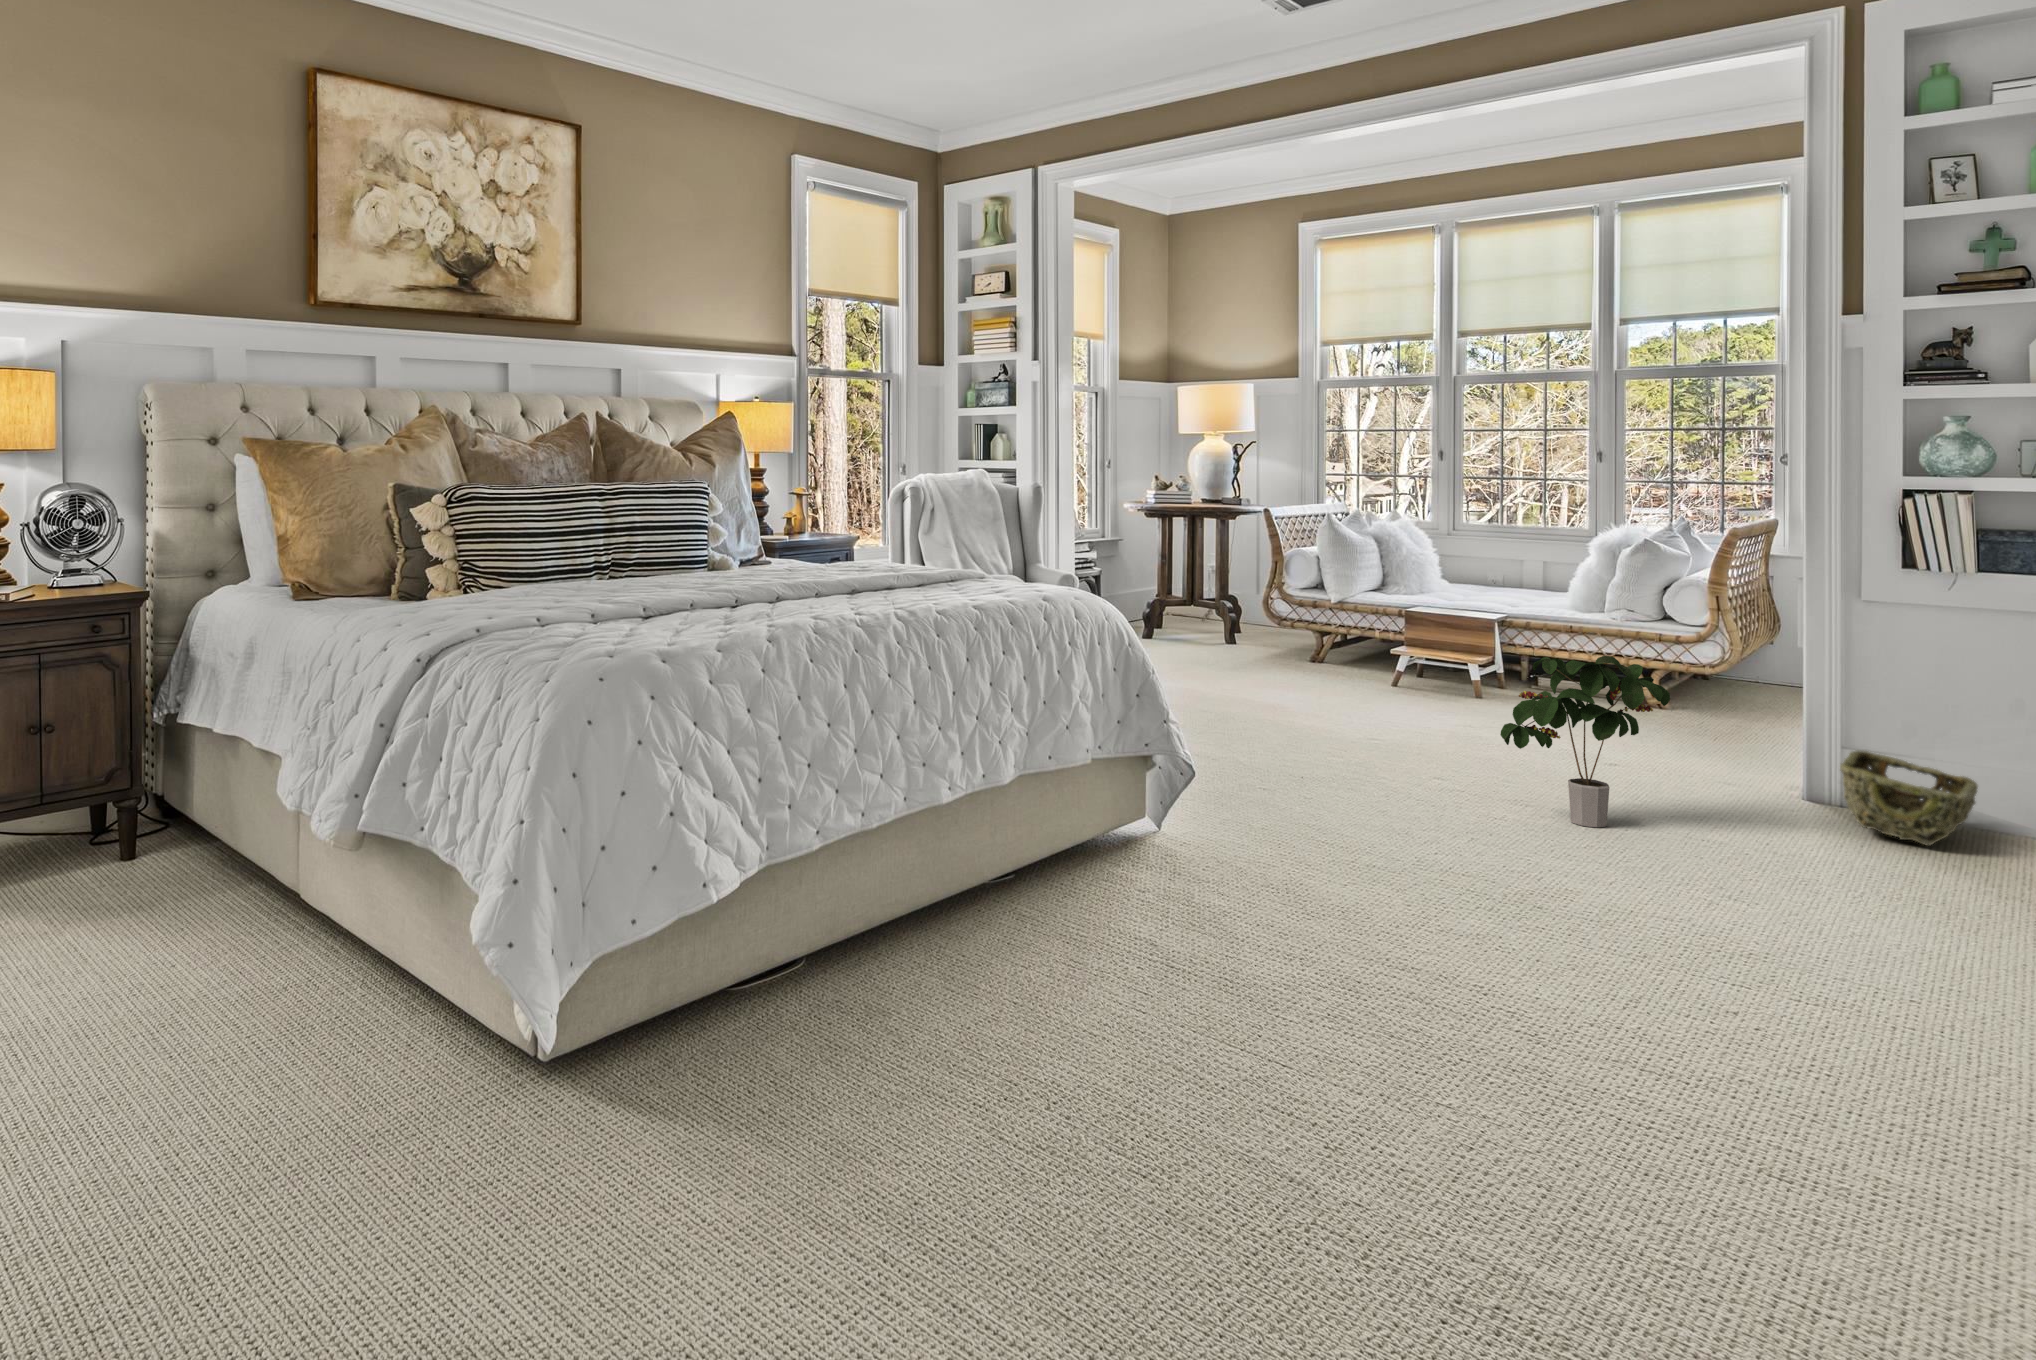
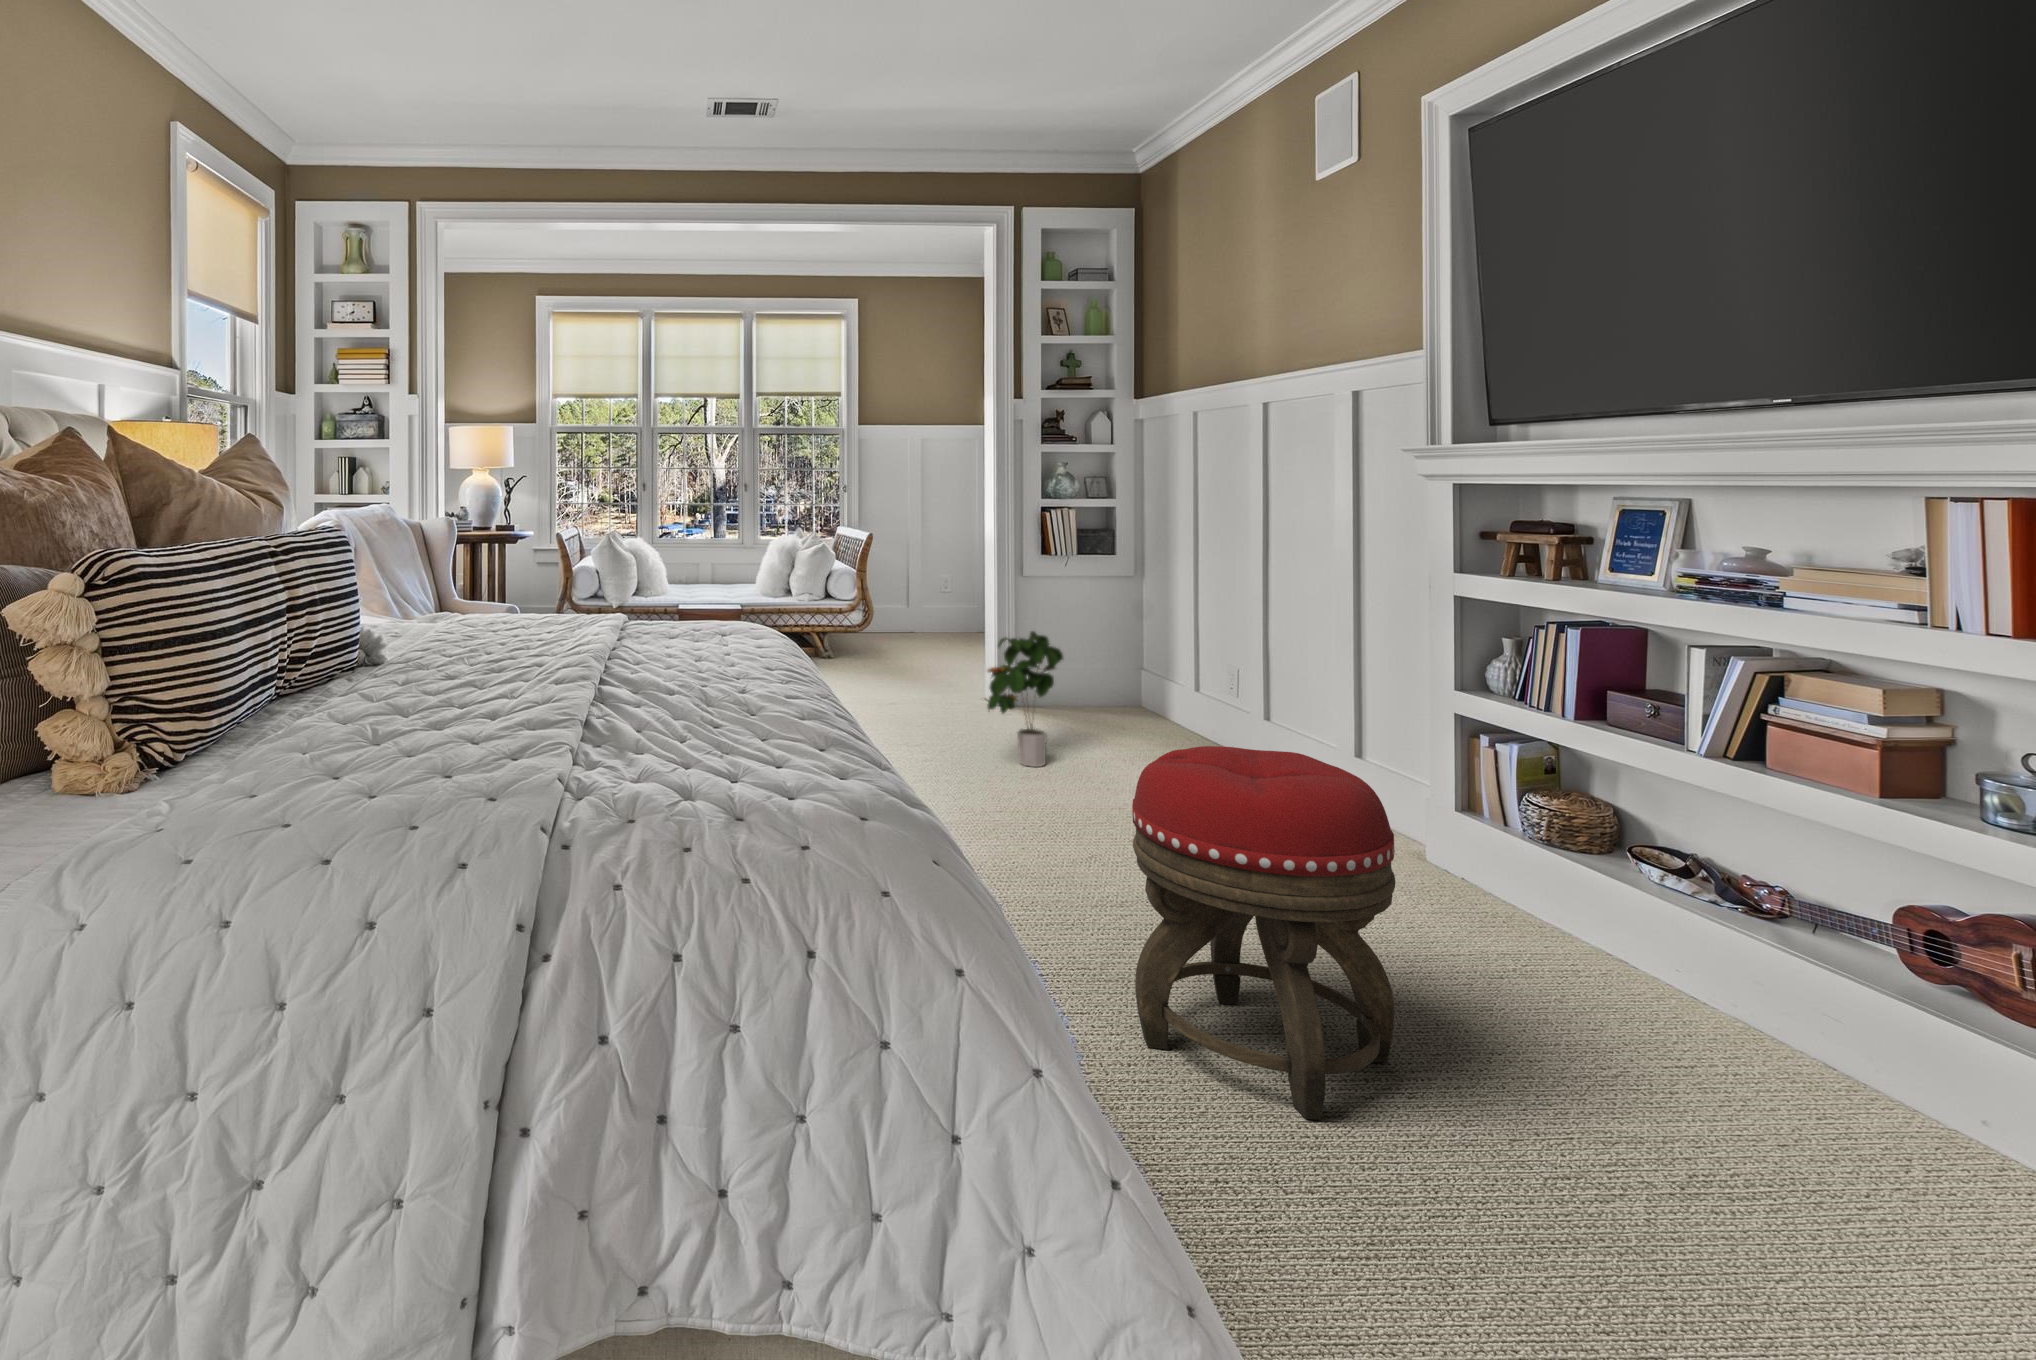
footstool: none [1100,722,1326,1038] -> present [1132,746,1396,1120]
woven basket: present [1840,750,1978,846] -> none [1100,676,1198,734]

